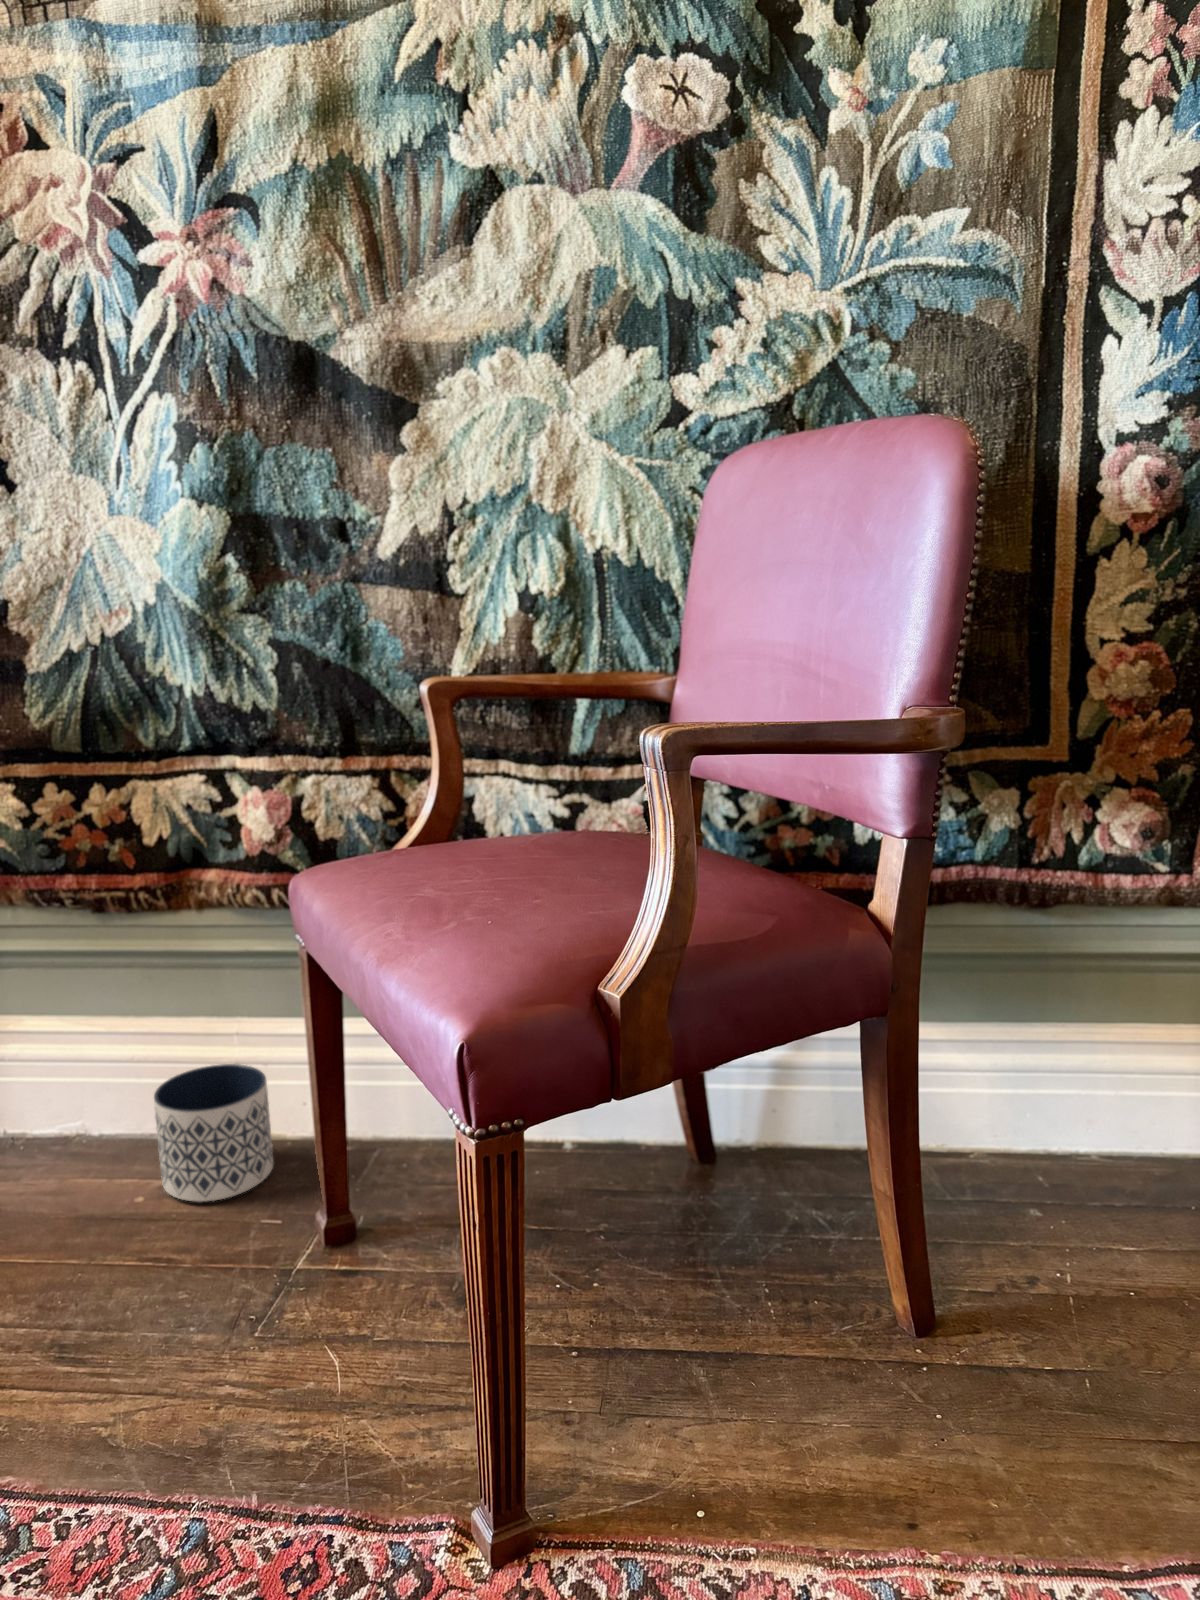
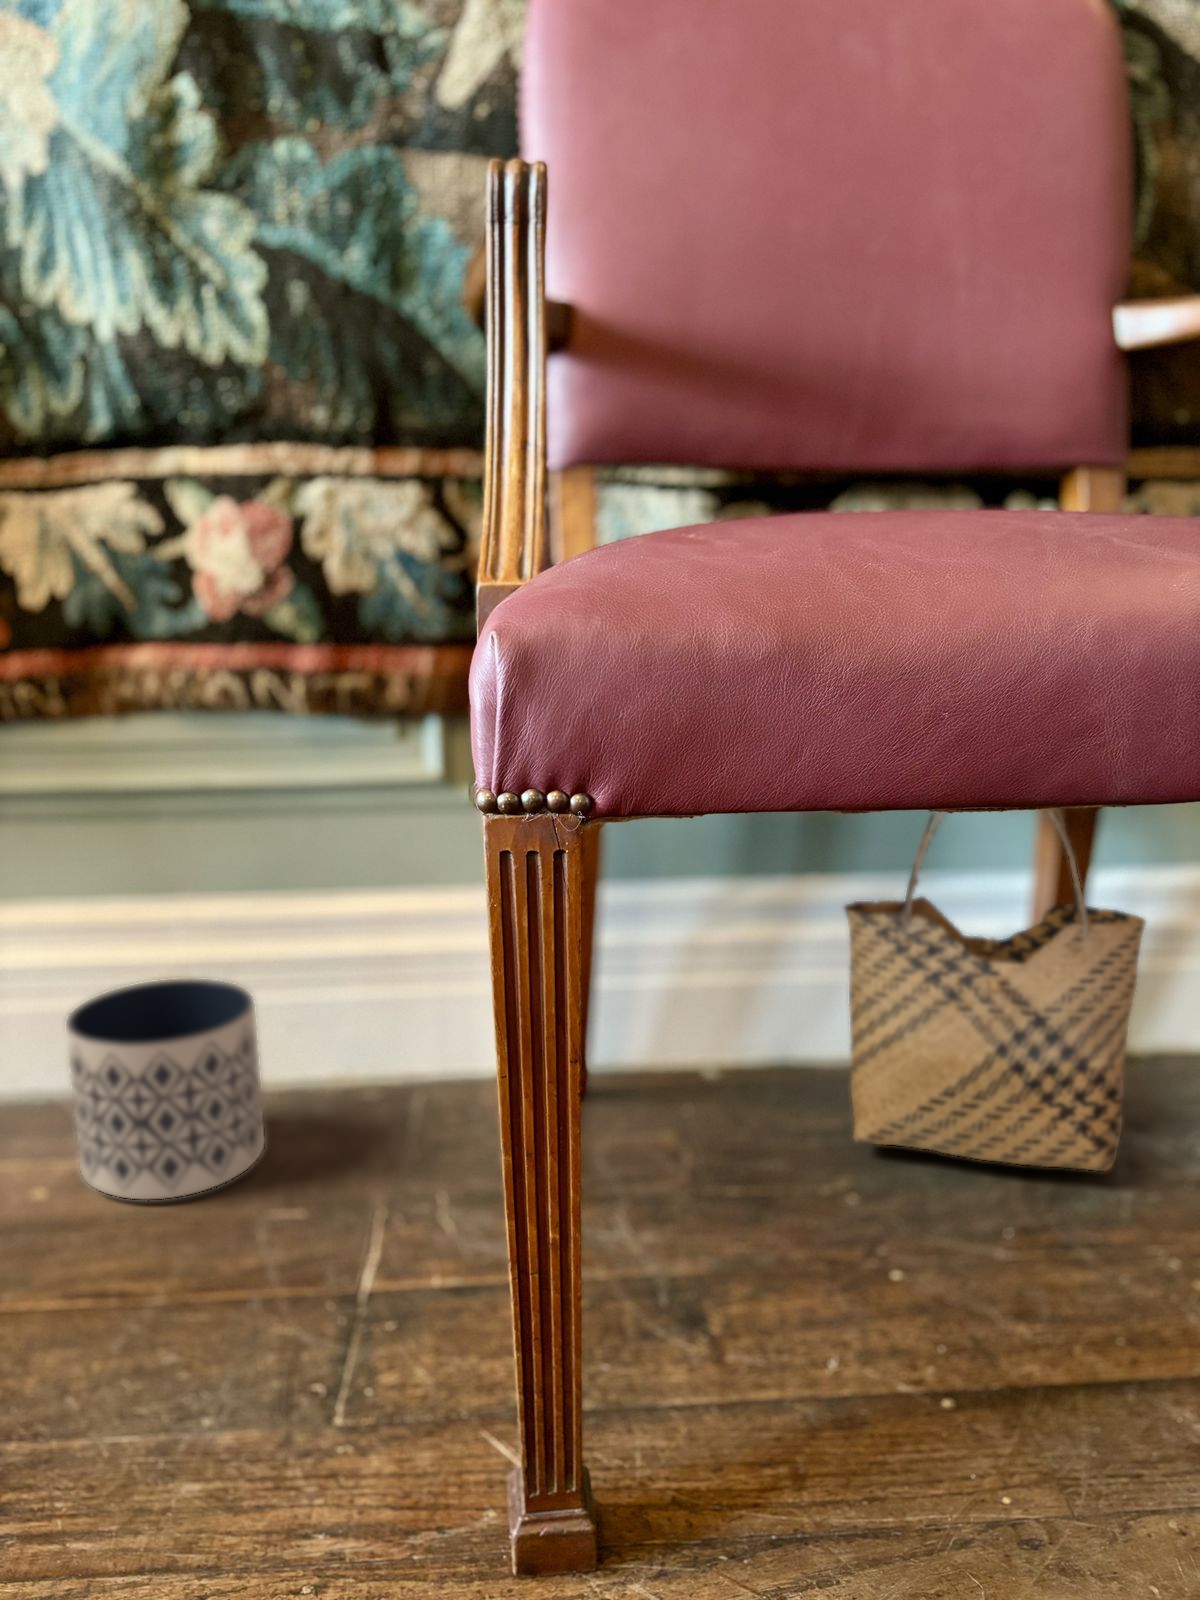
woven basket: none [615,959,801,1237] -> present [844,811,1146,1171]

